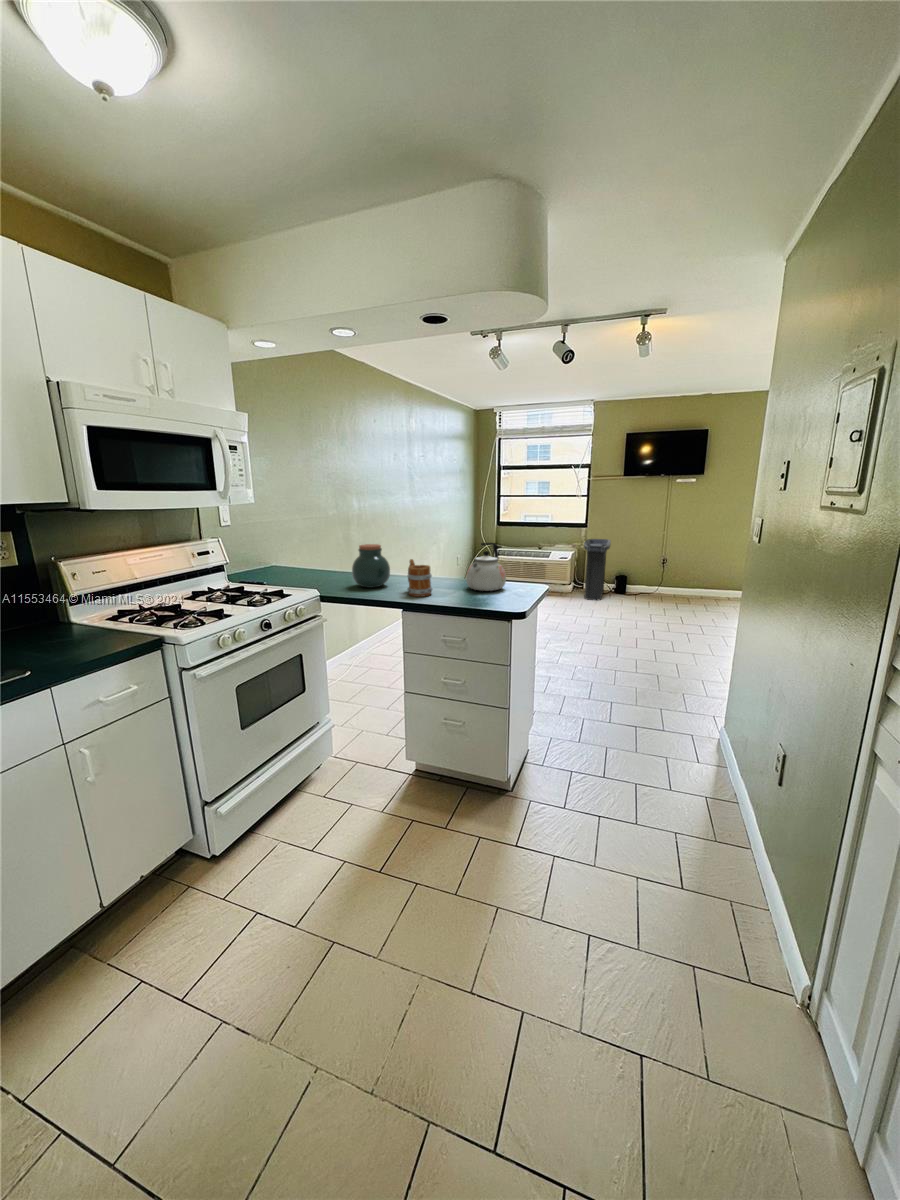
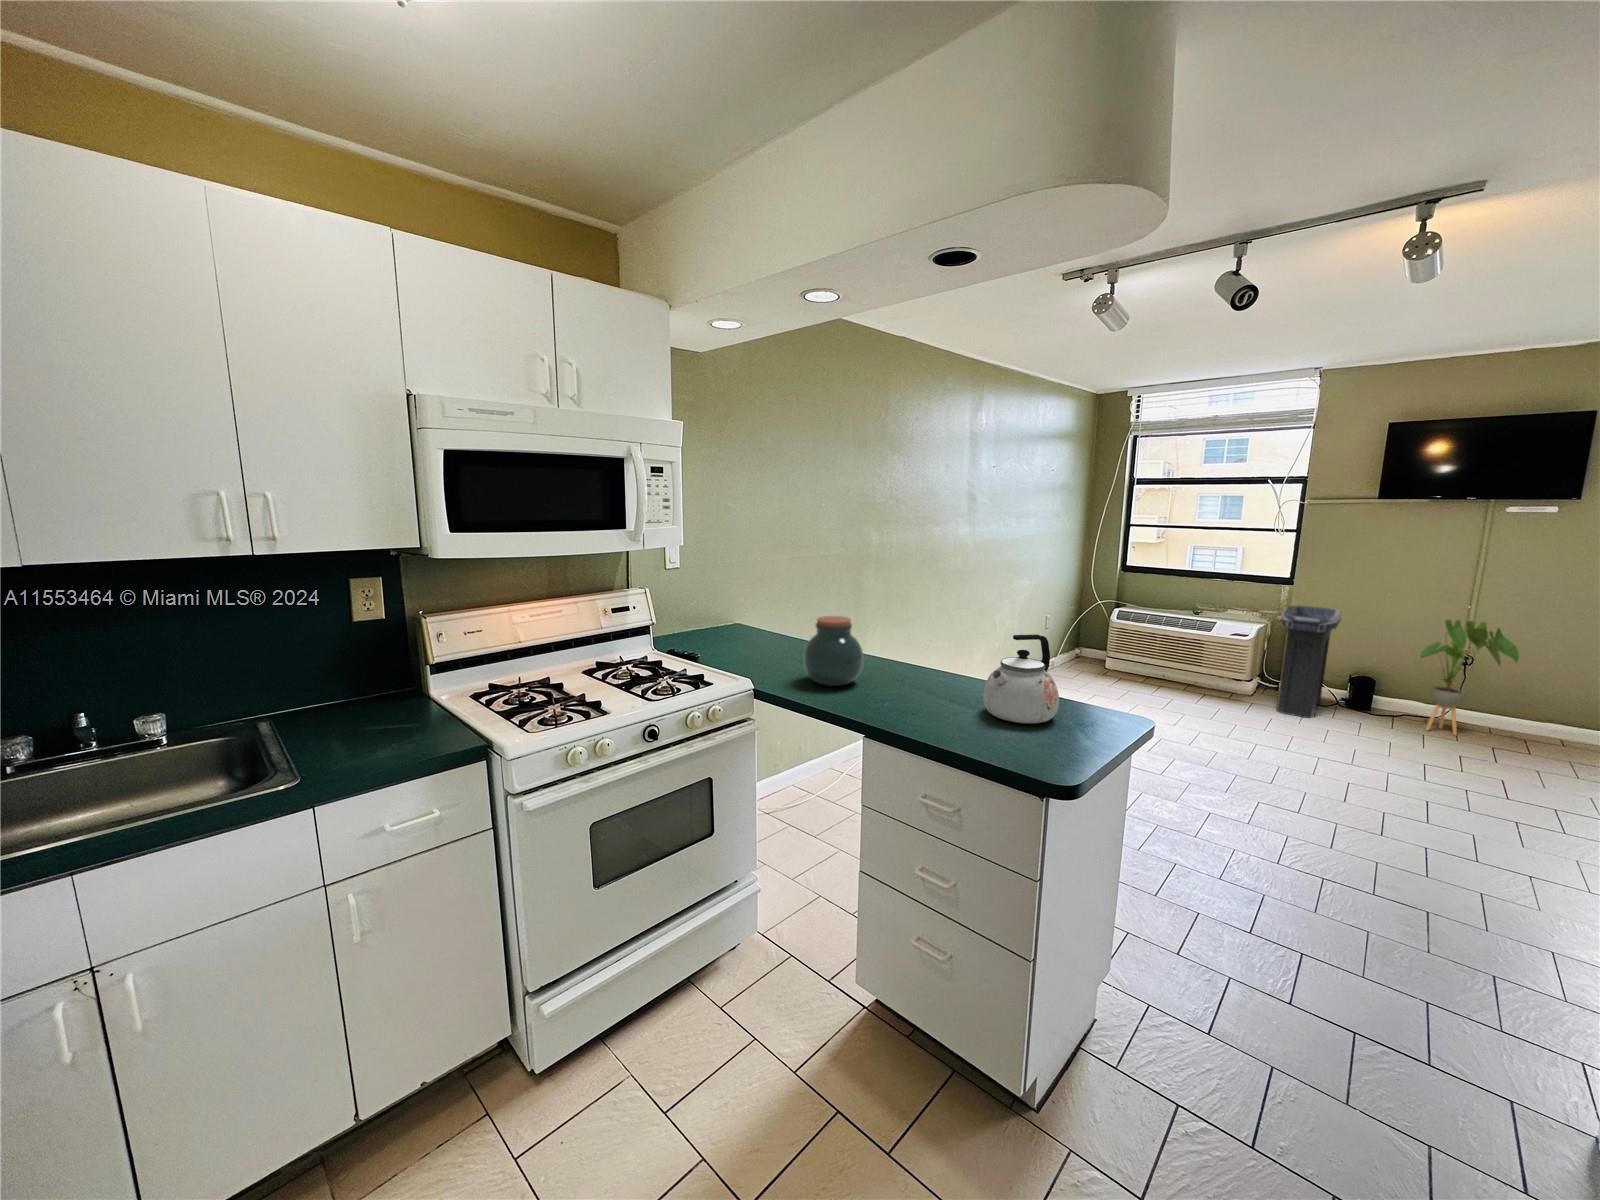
house plant: none [644,540,684,600] -> present [1419,620,1519,735]
mug: present [408,559,432,597] -> none [875,651,917,719]

